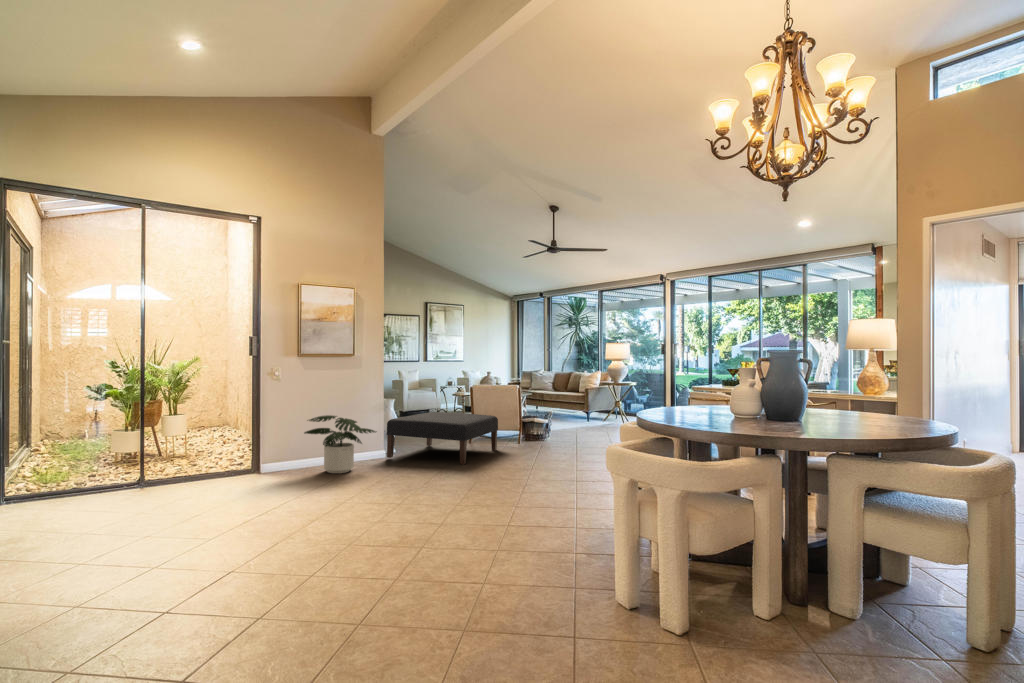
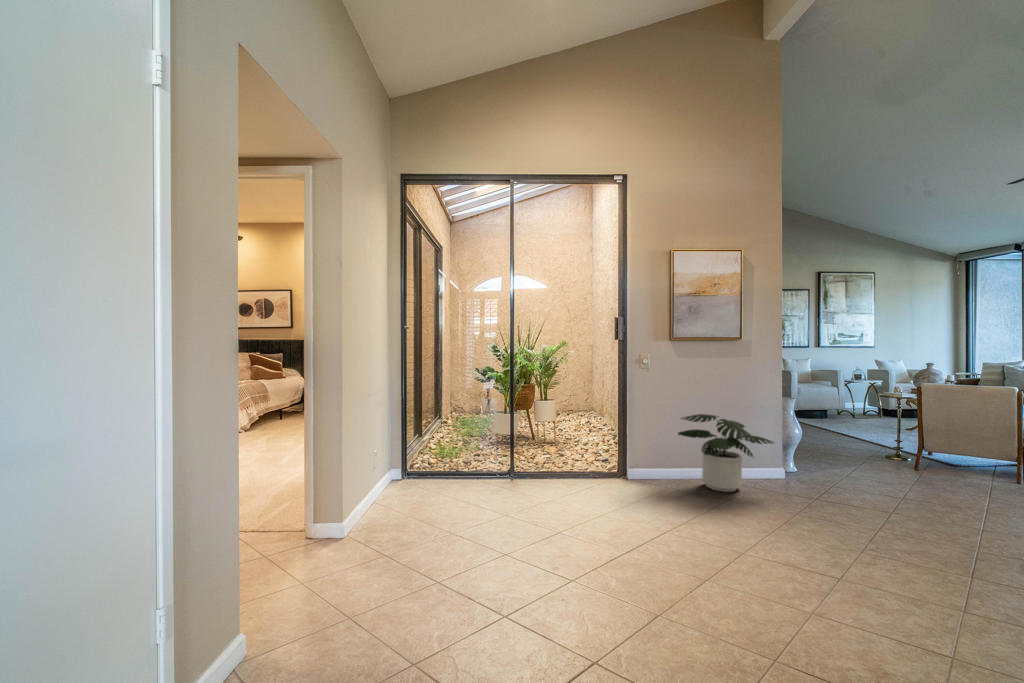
ottoman: present [387,412,498,465] -> none [785,419,980,512]

